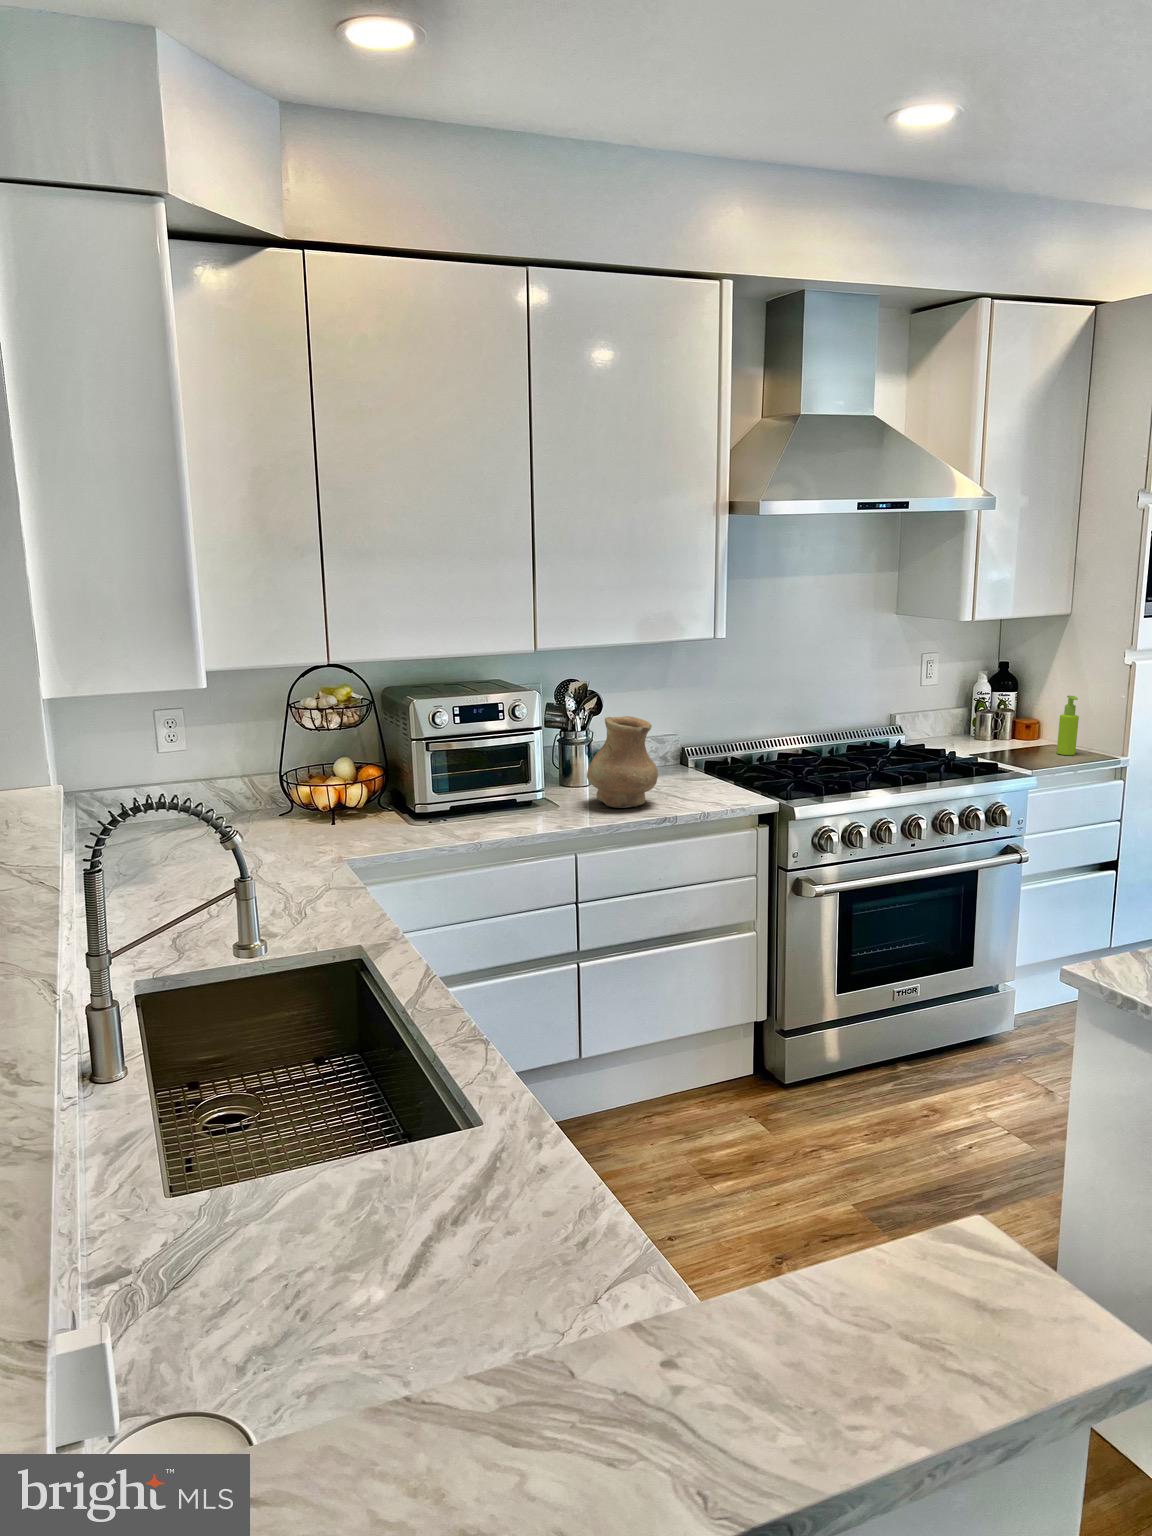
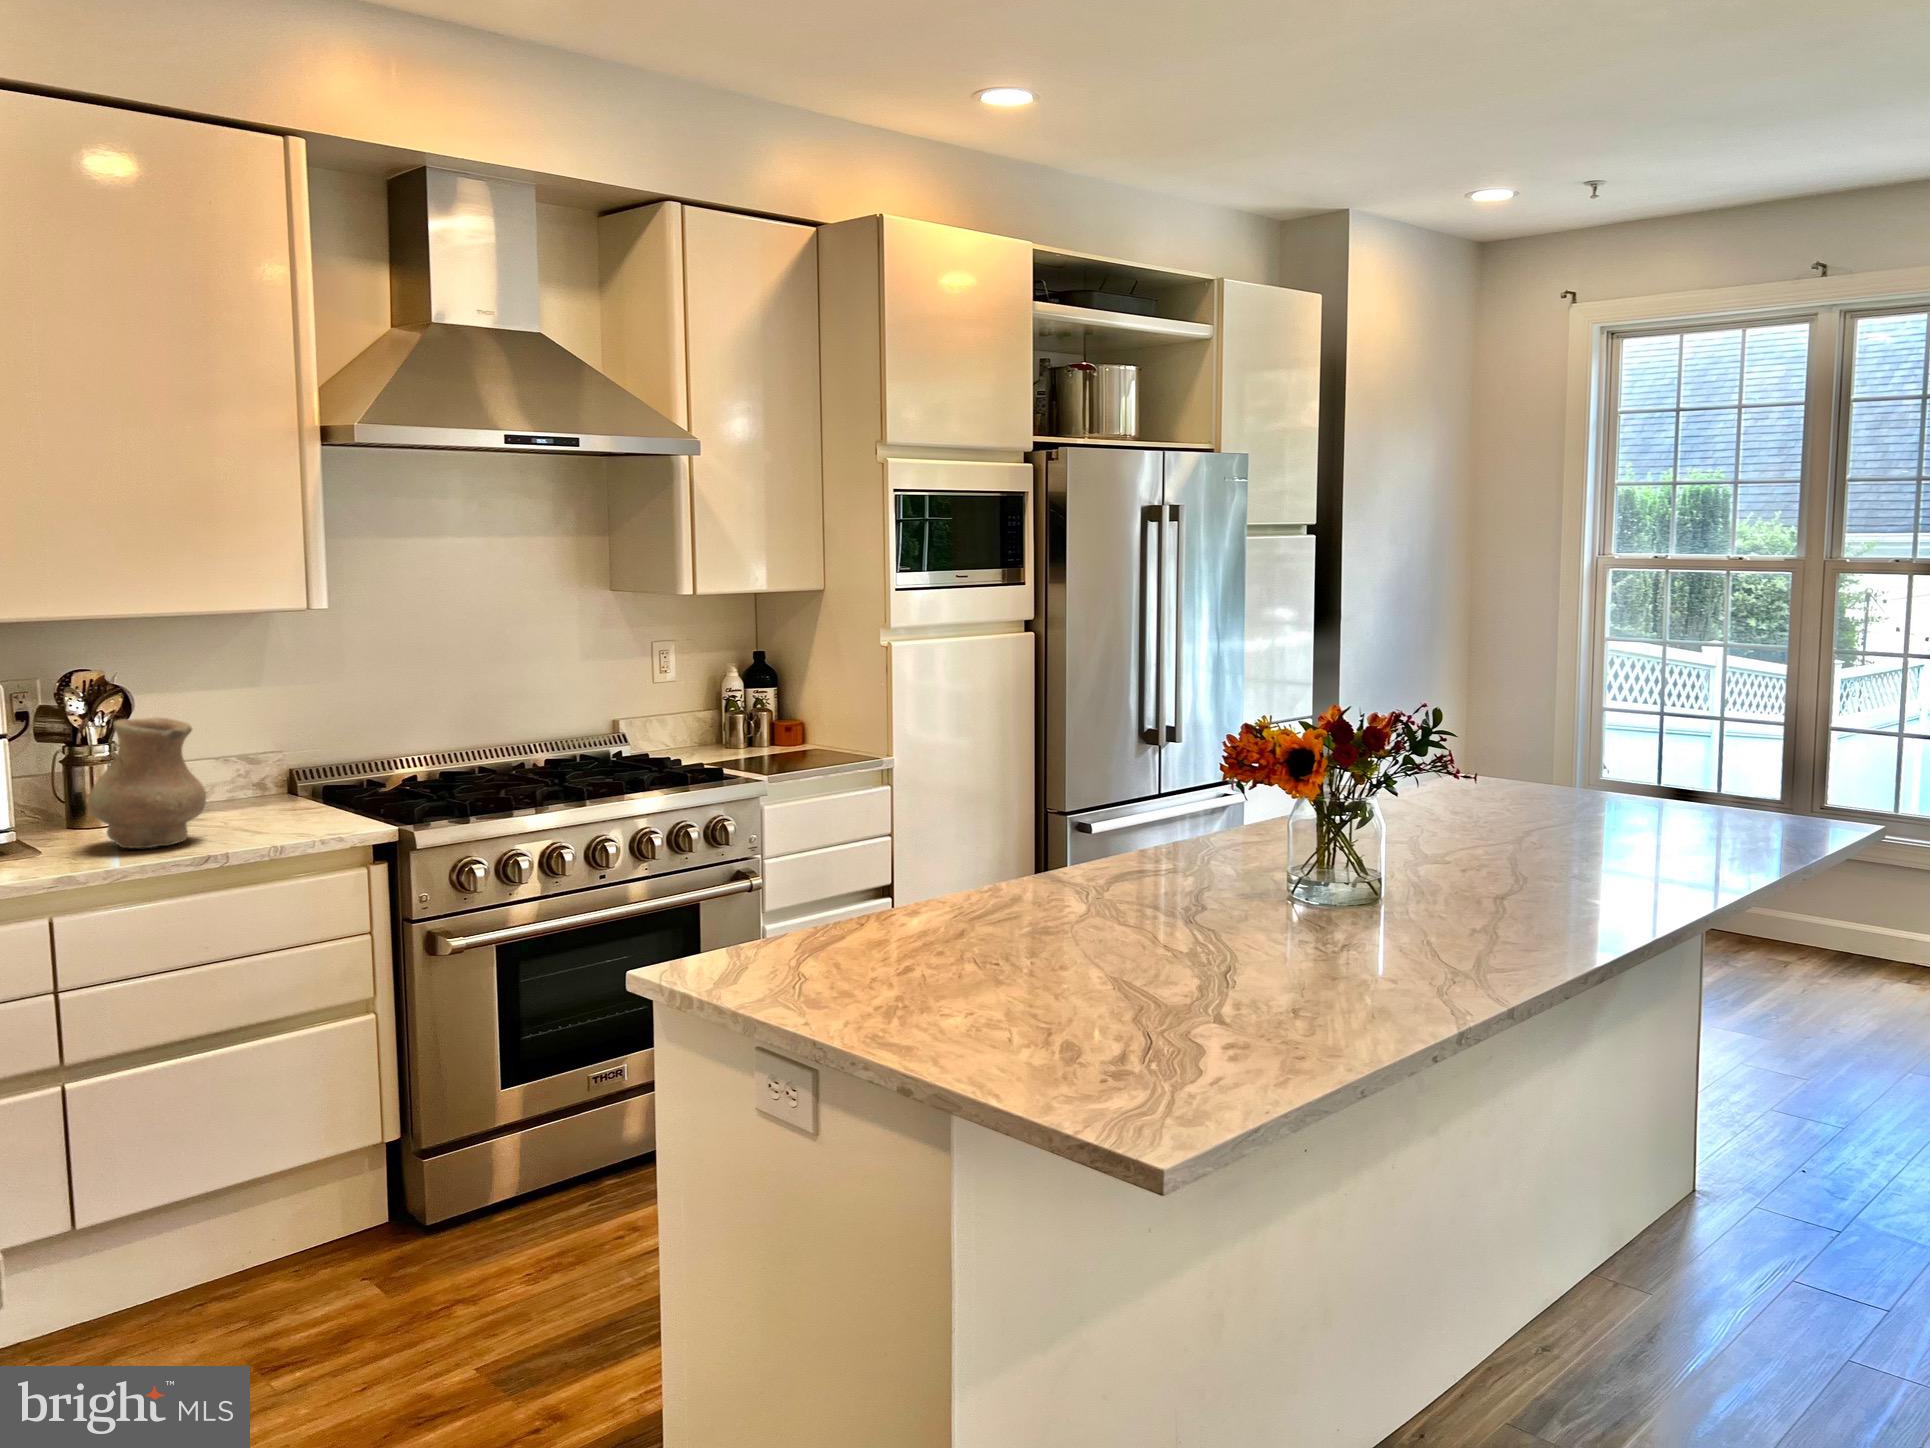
soap dispenser: present [1057,696,1079,755] -> none [810,685,832,758]

